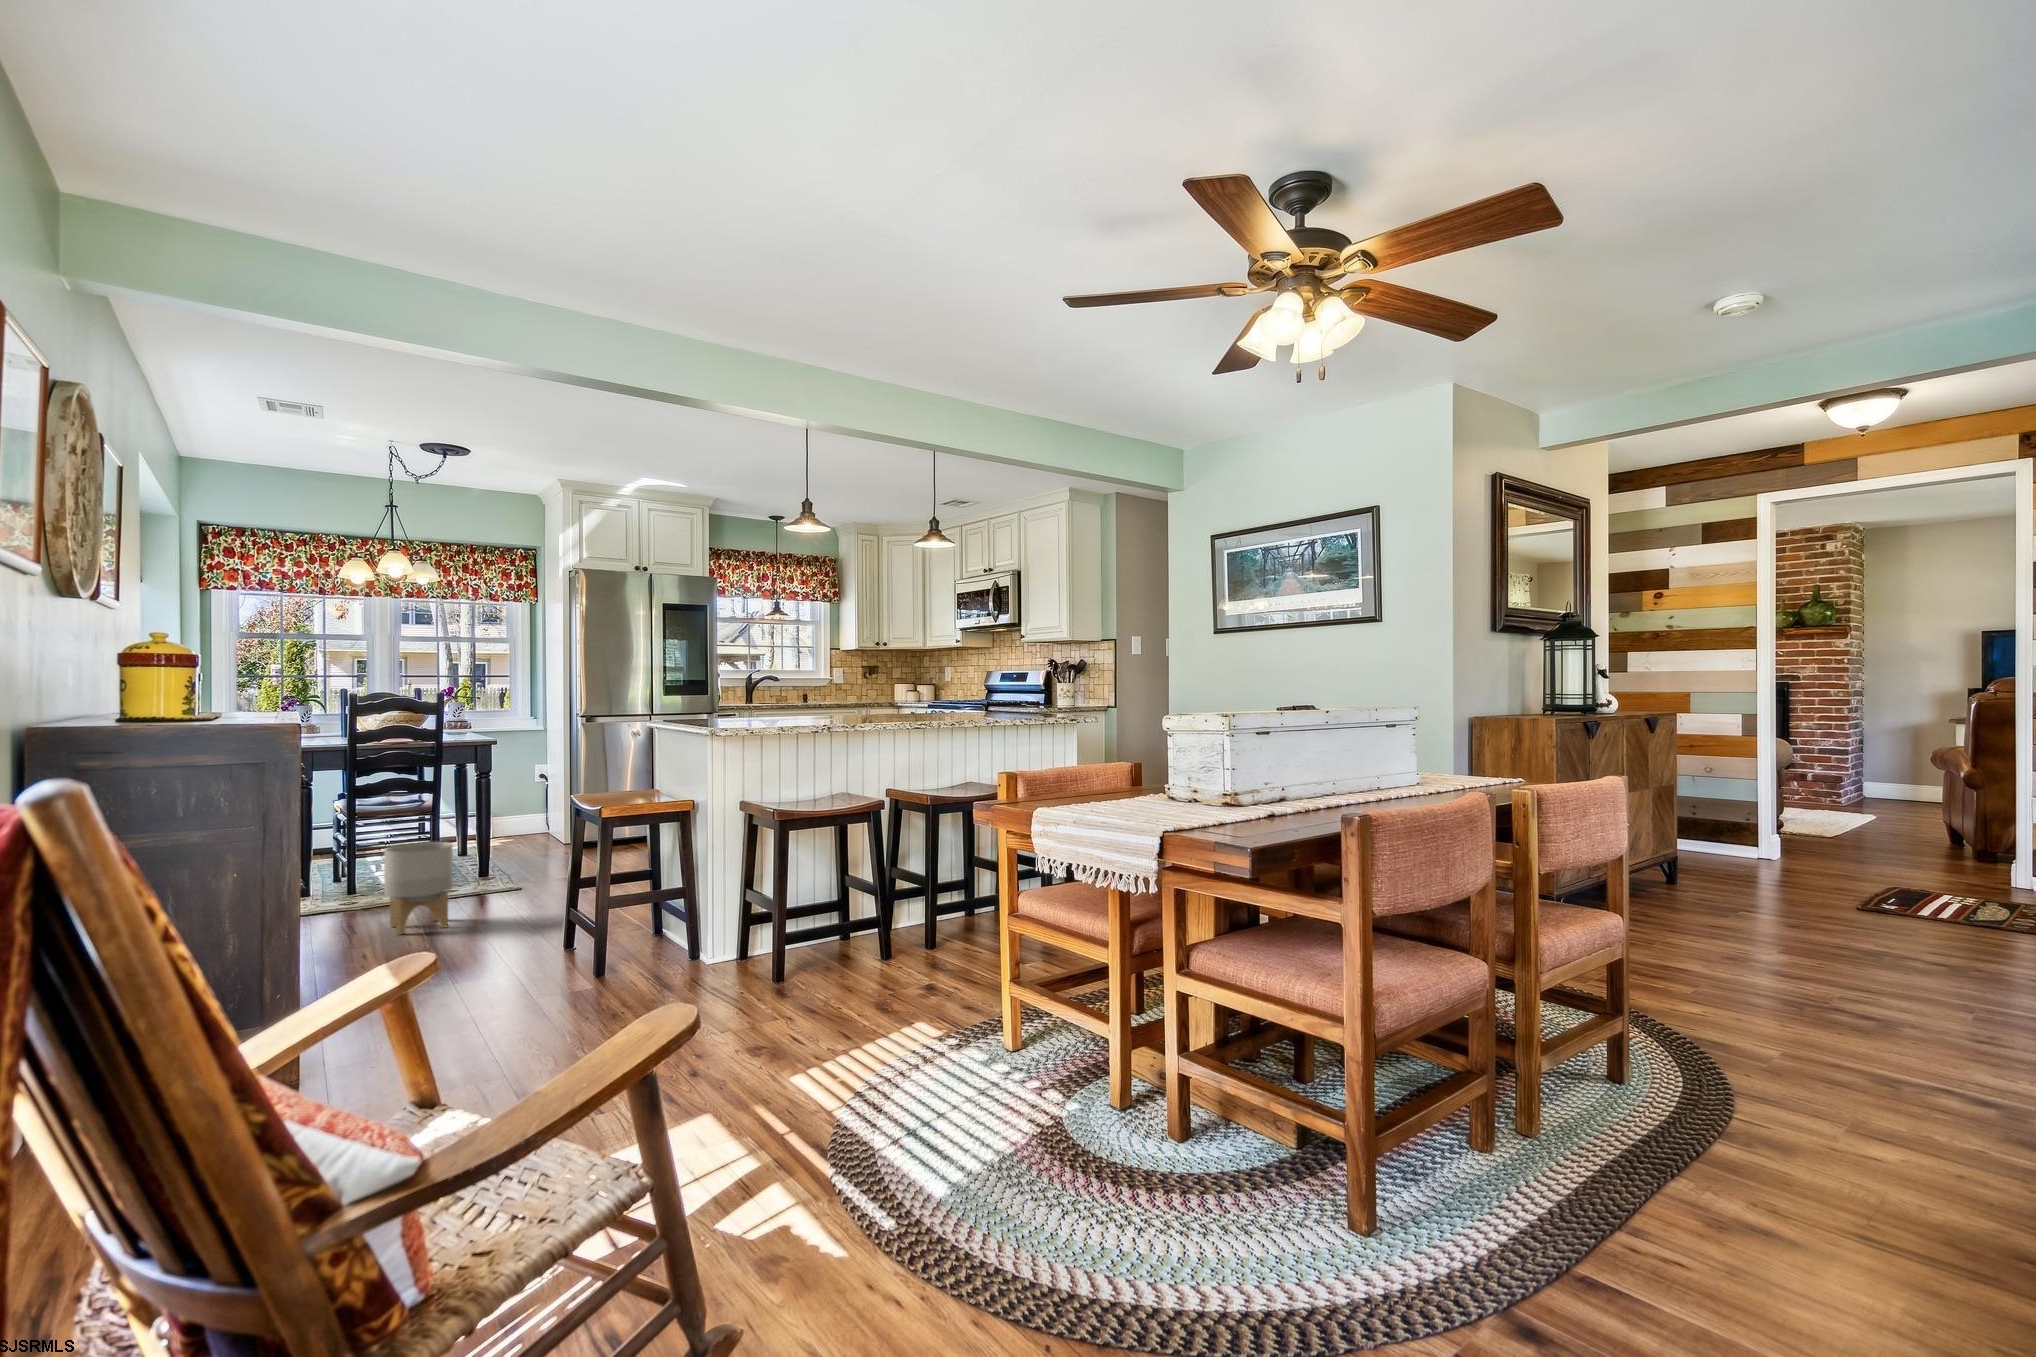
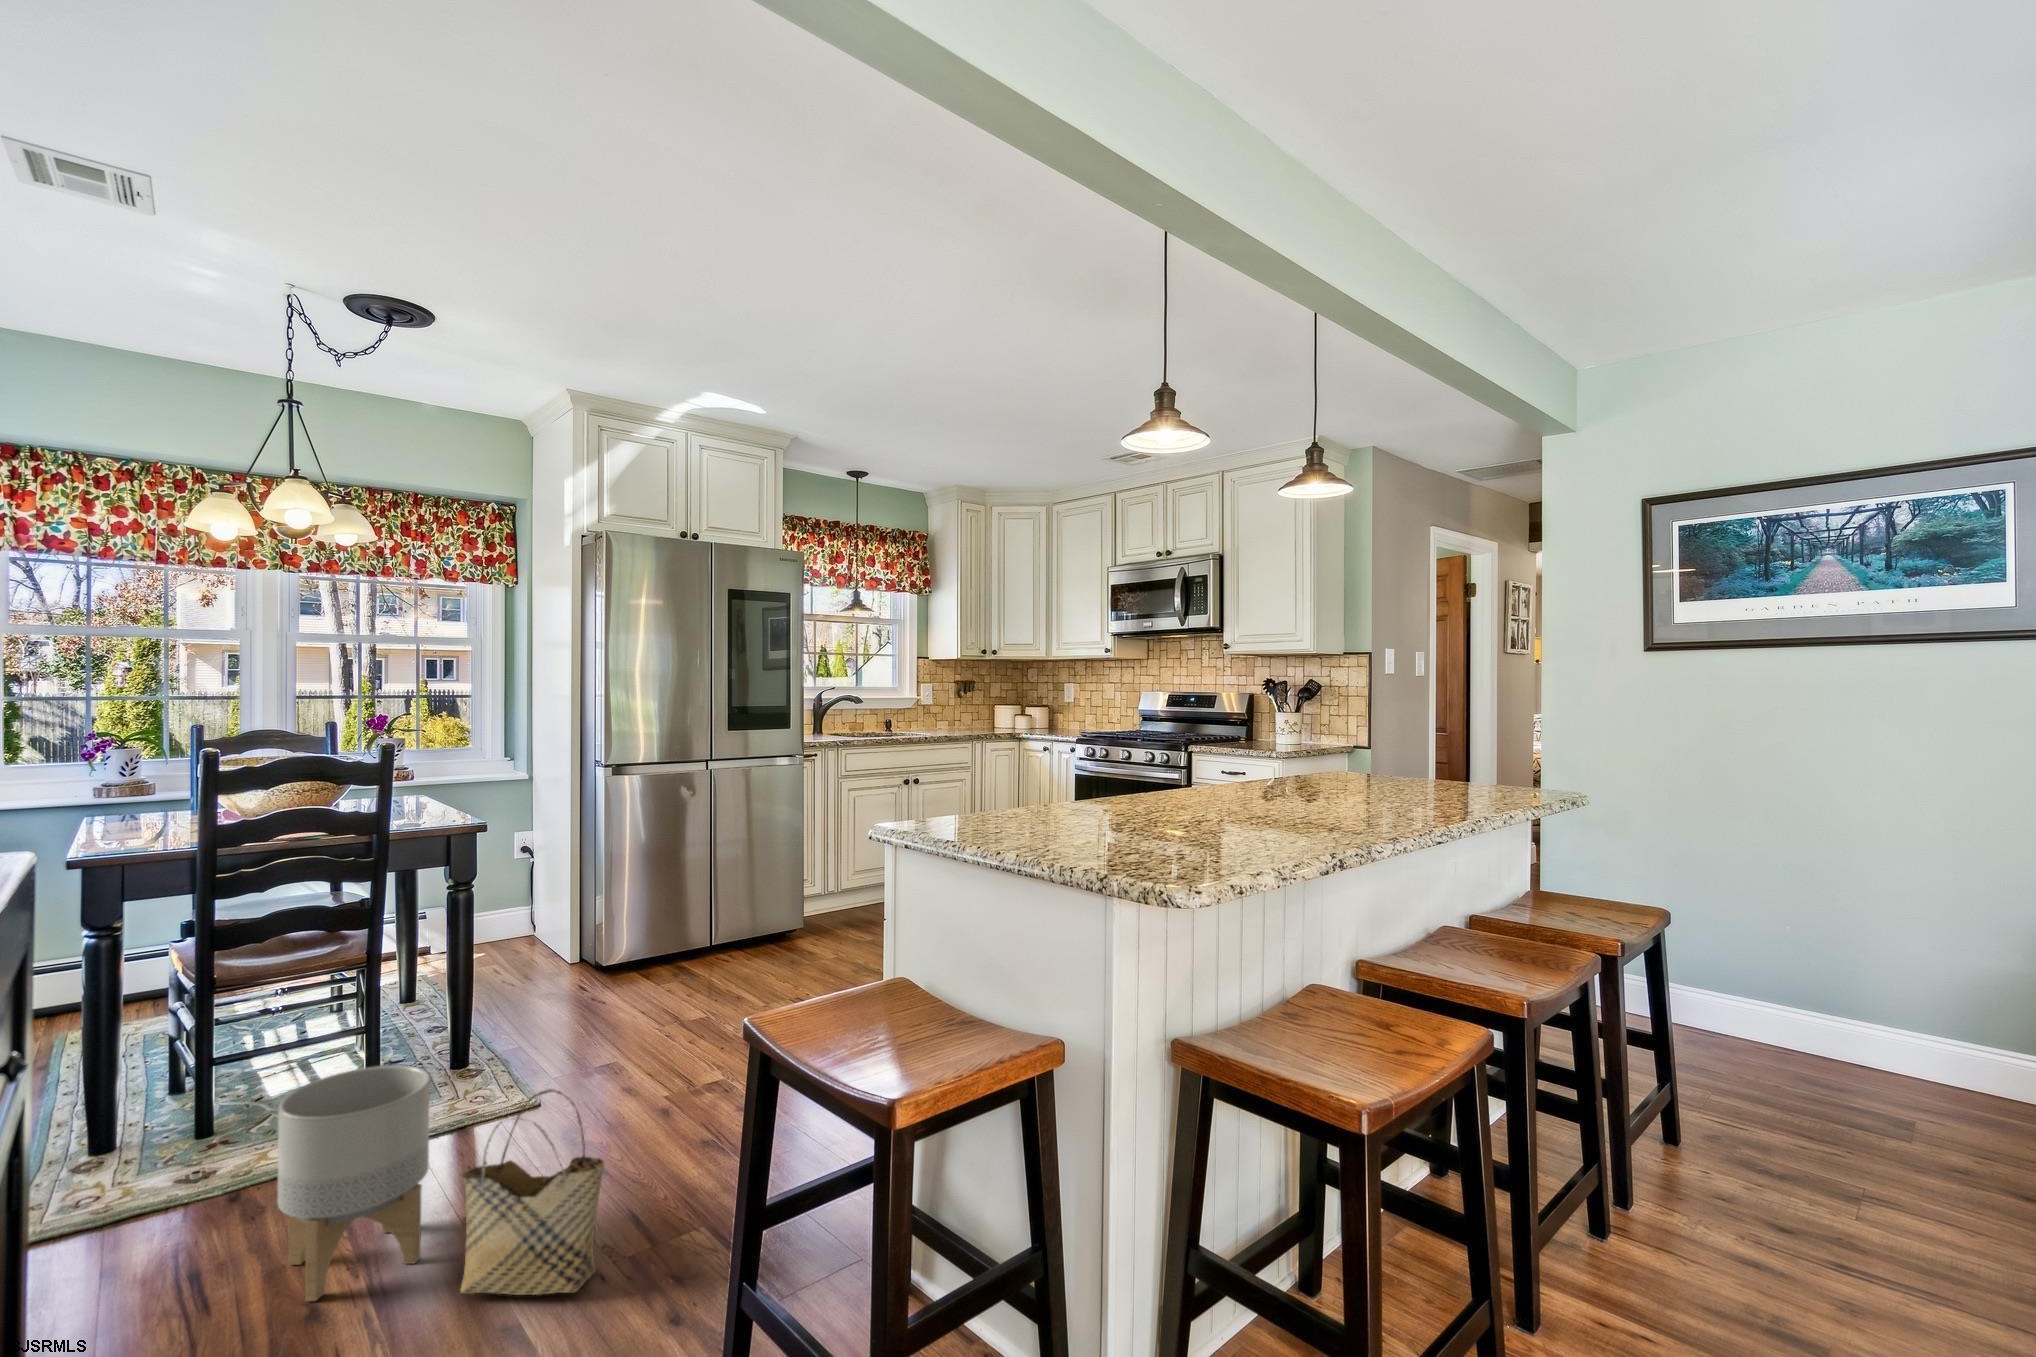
woven basket: none [462,848,528,934] -> present [460,1089,605,1295]

